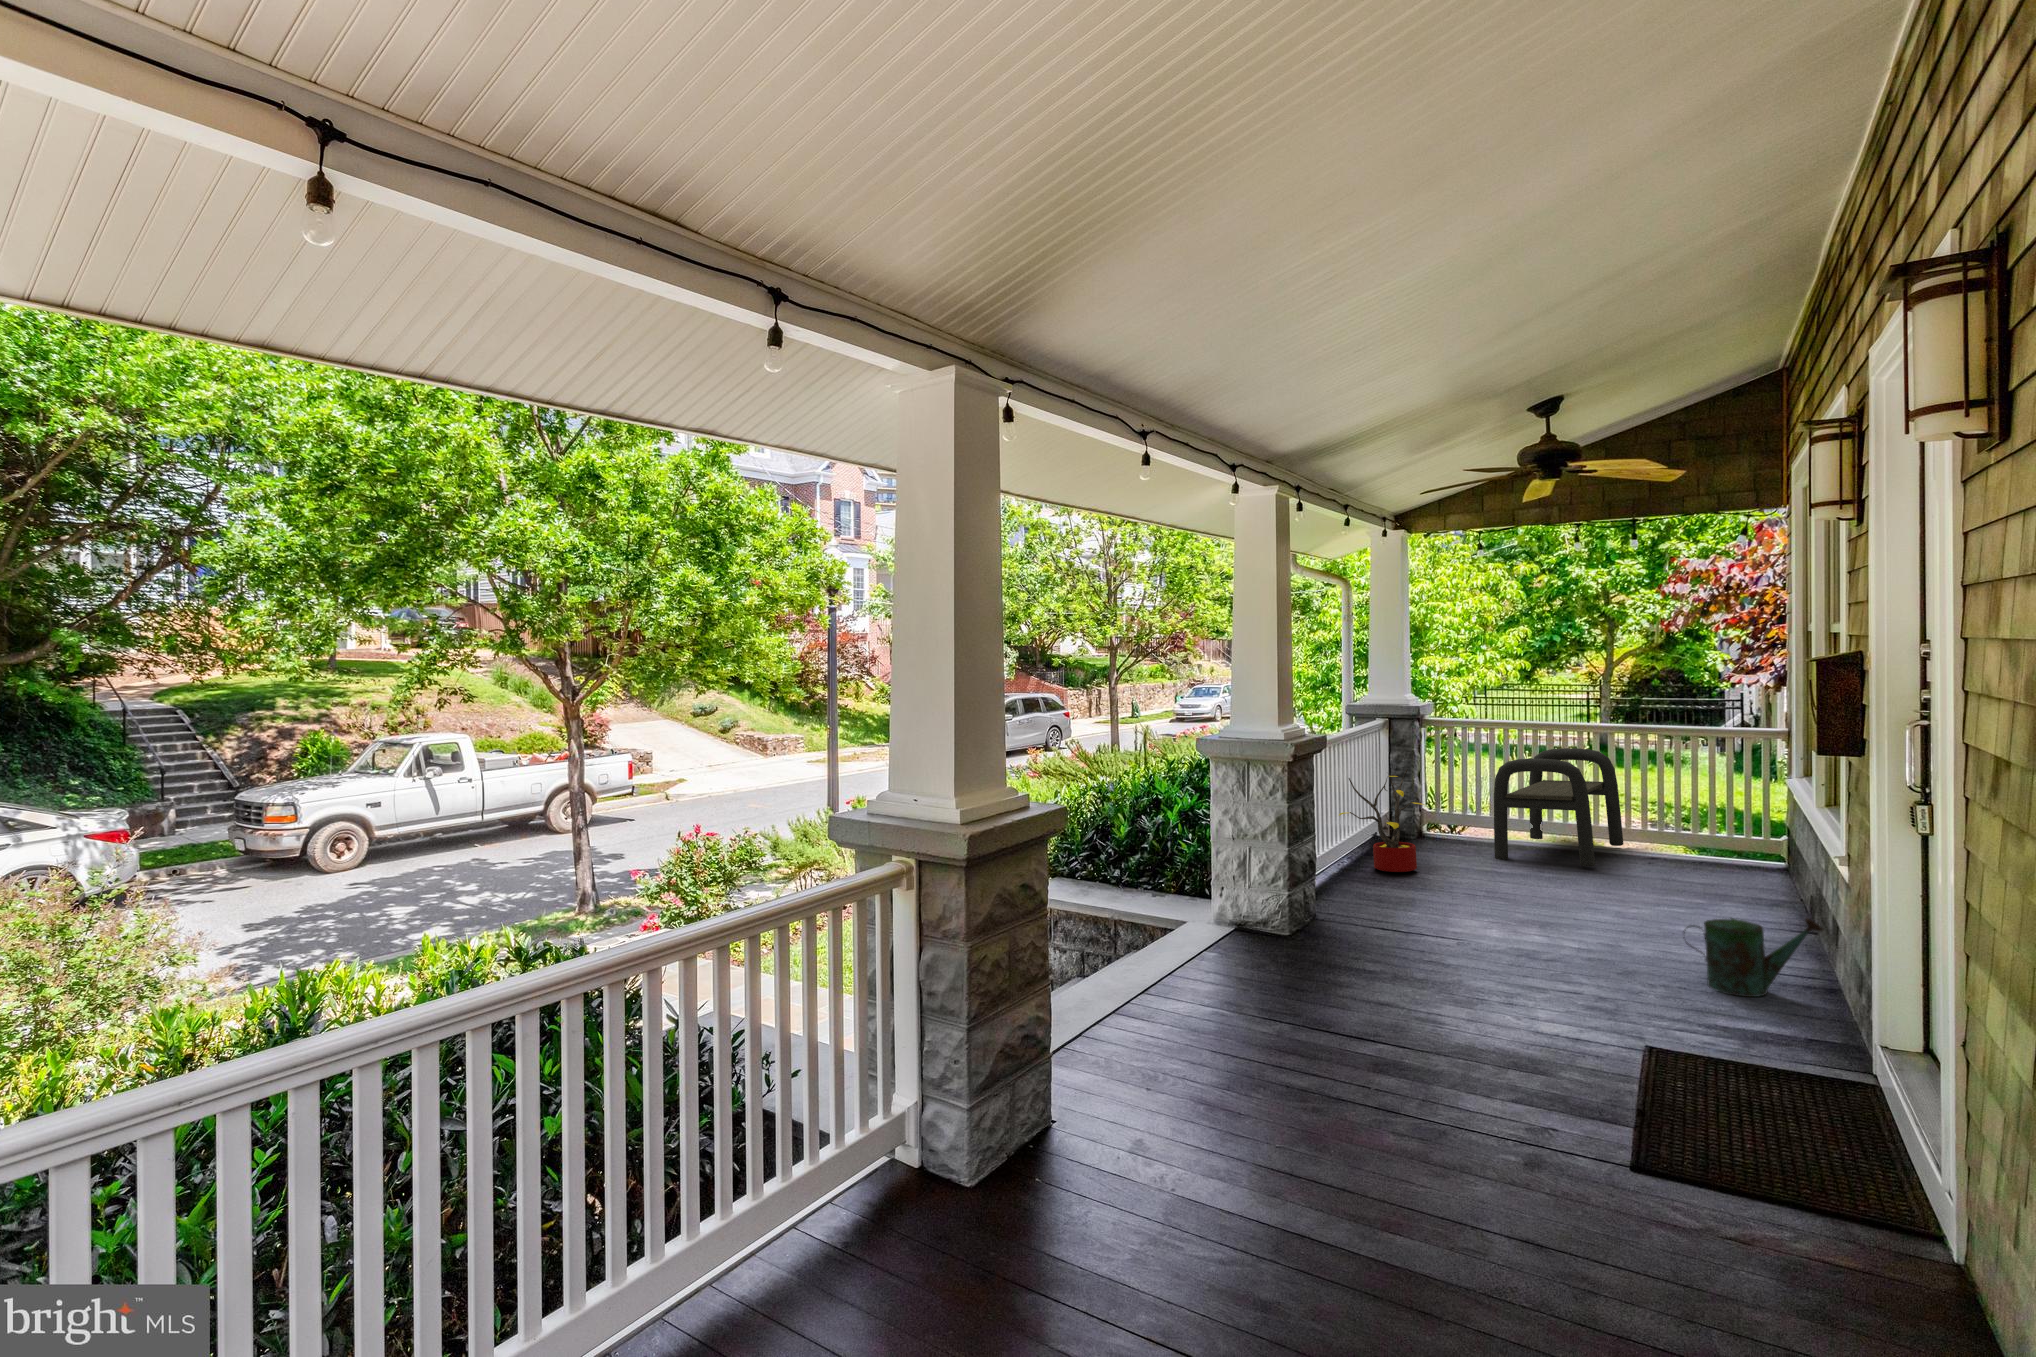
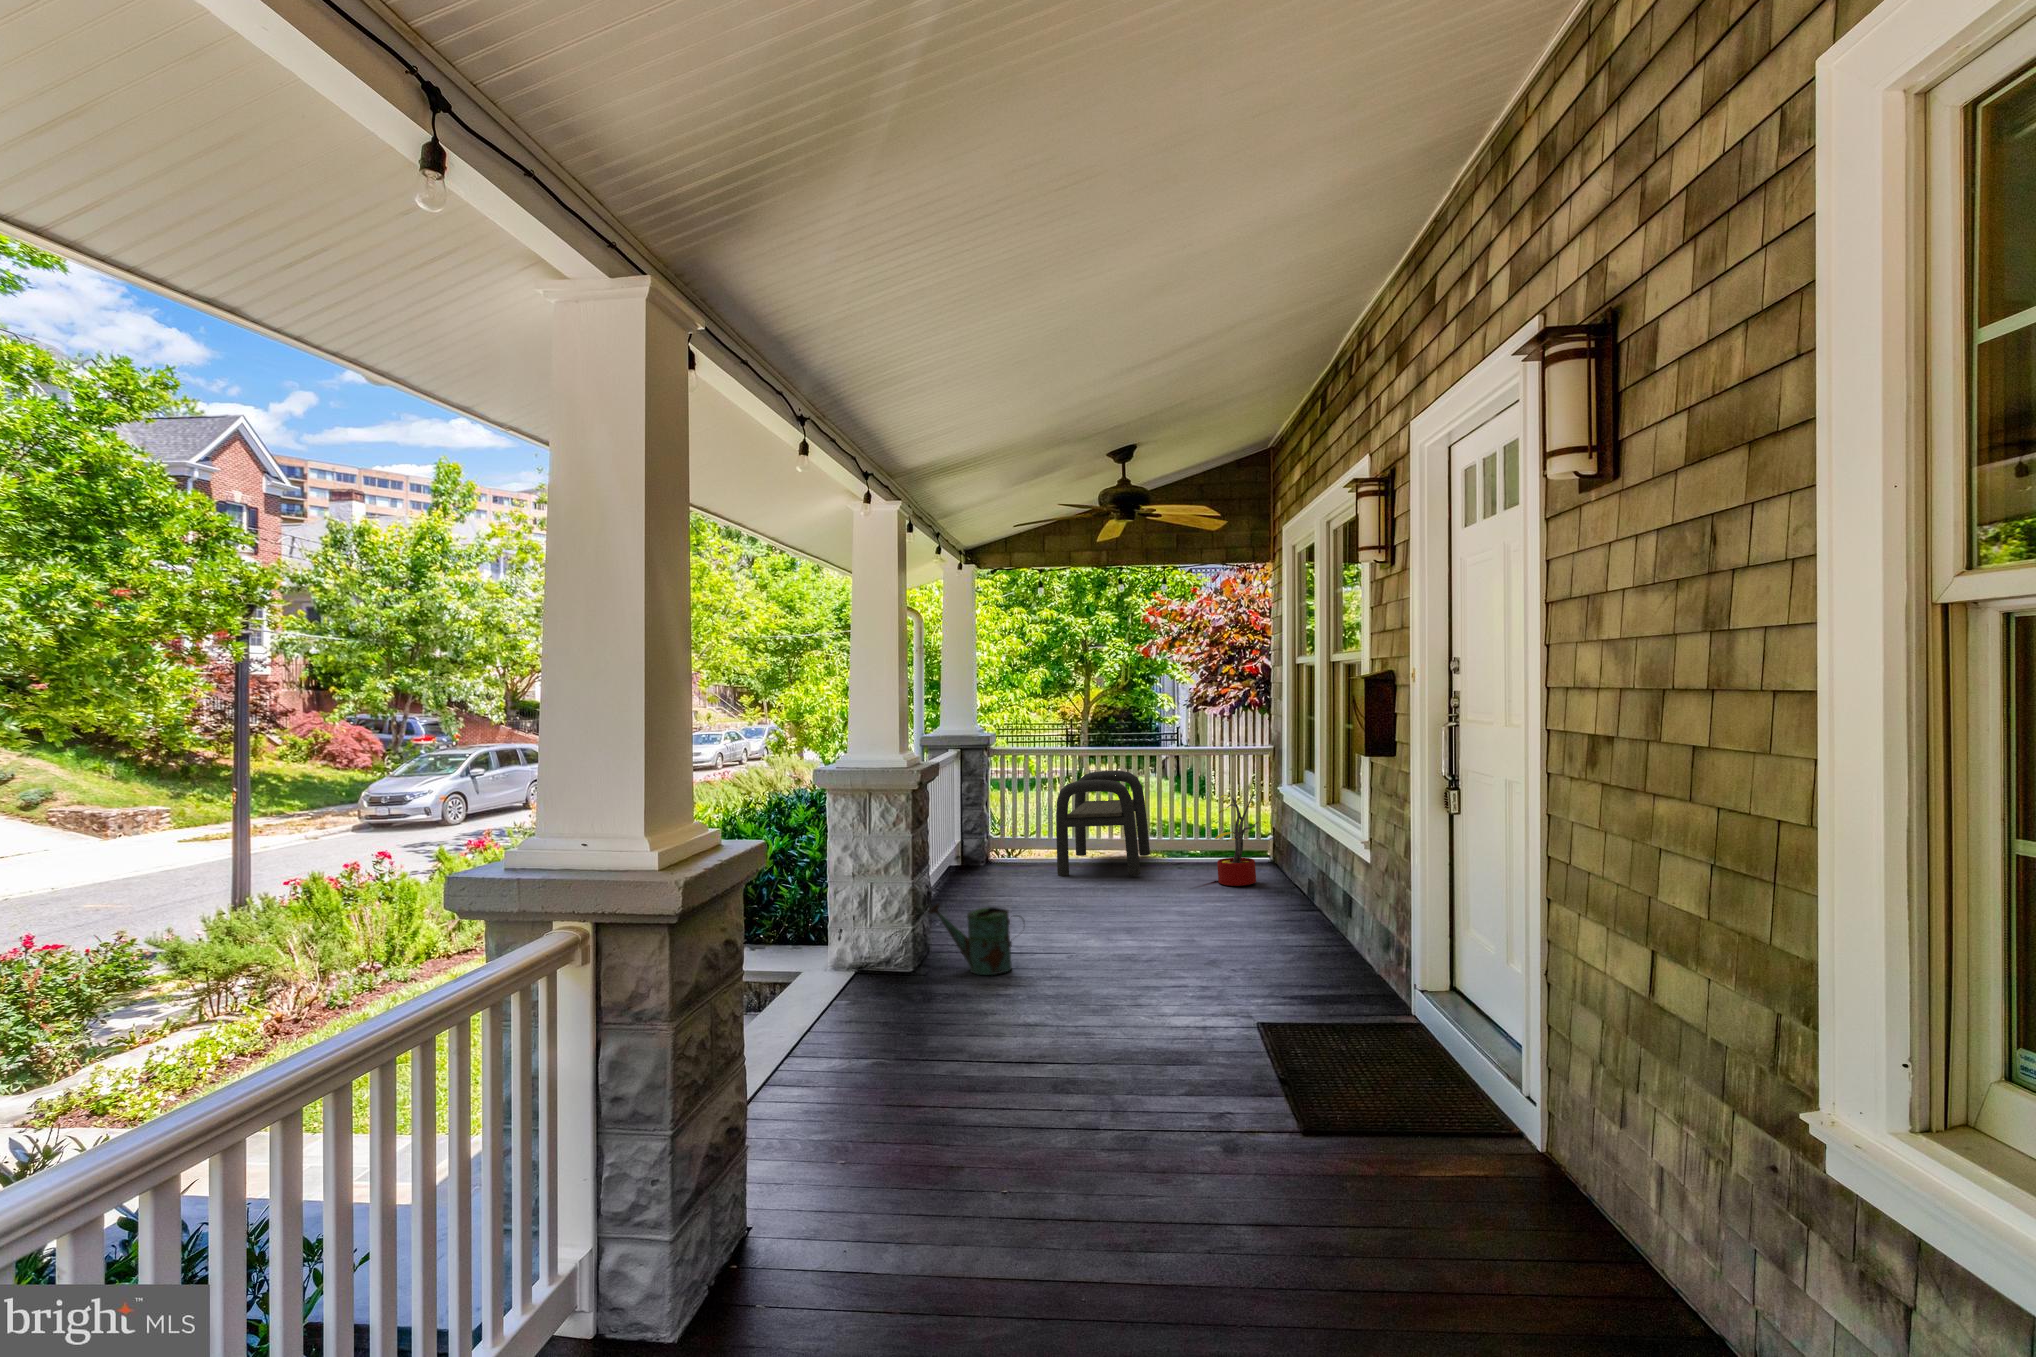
decorative plant: present [1339,769,1424,872] -> present [1215,791,1266,886]
watering can: present [1687,918,1823,997] -> present [929,904,1023,975]

